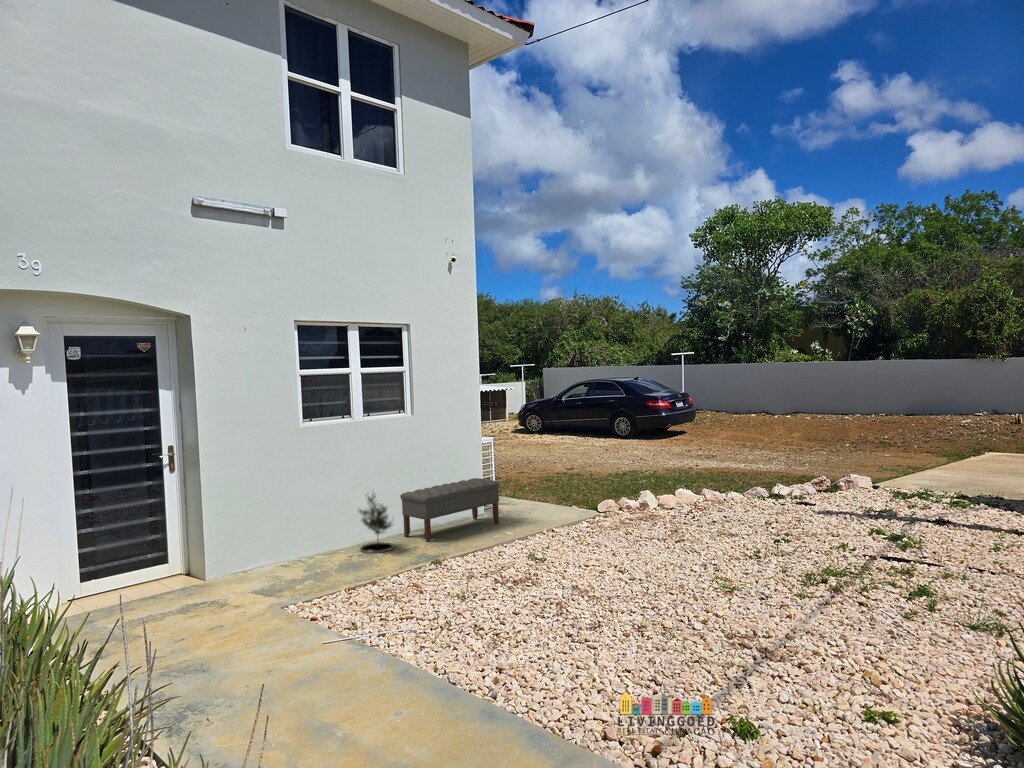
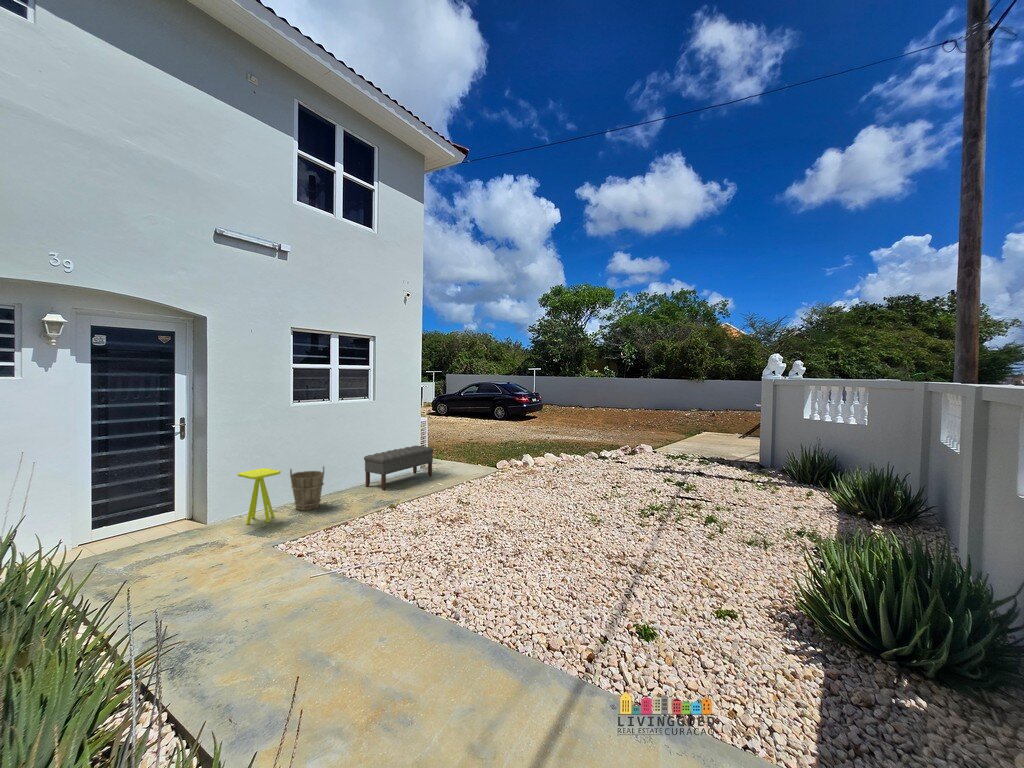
potted tree: present [358,495,394,553] -> none [332,453,361,499]
bucket: none [301,506,346,567] -> present [290,466,324,511]
side table: none [237,509,289,582] -> present [238,468,280,524]

